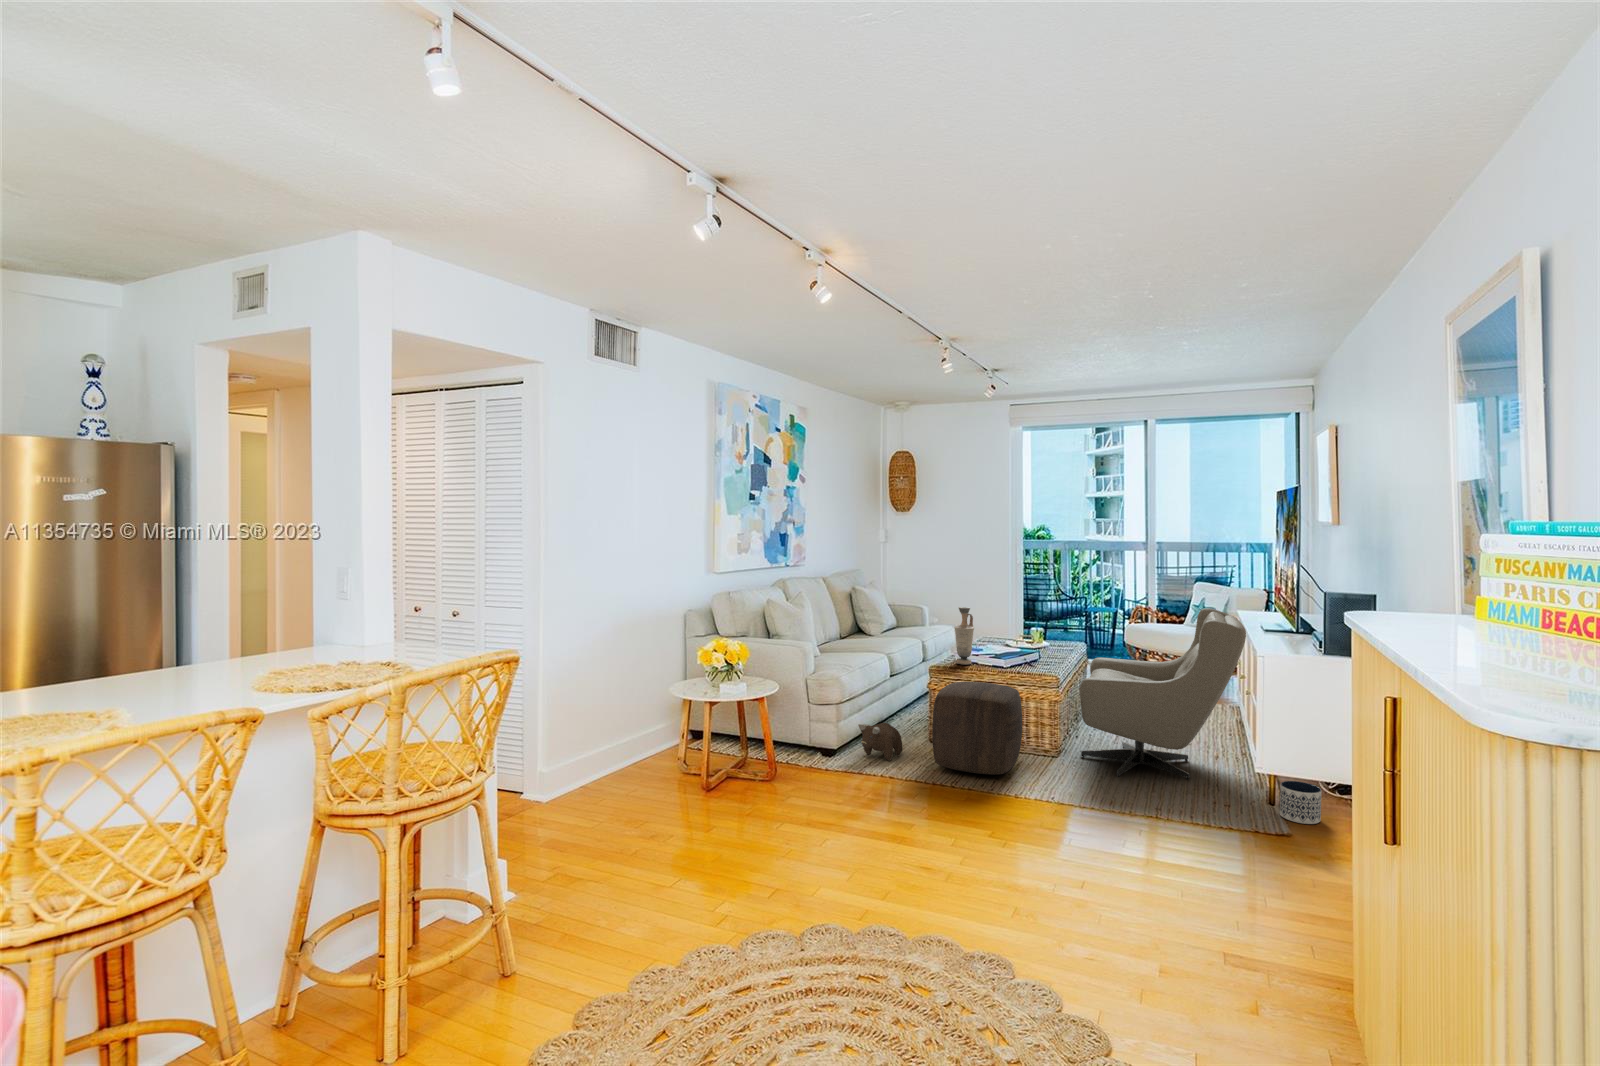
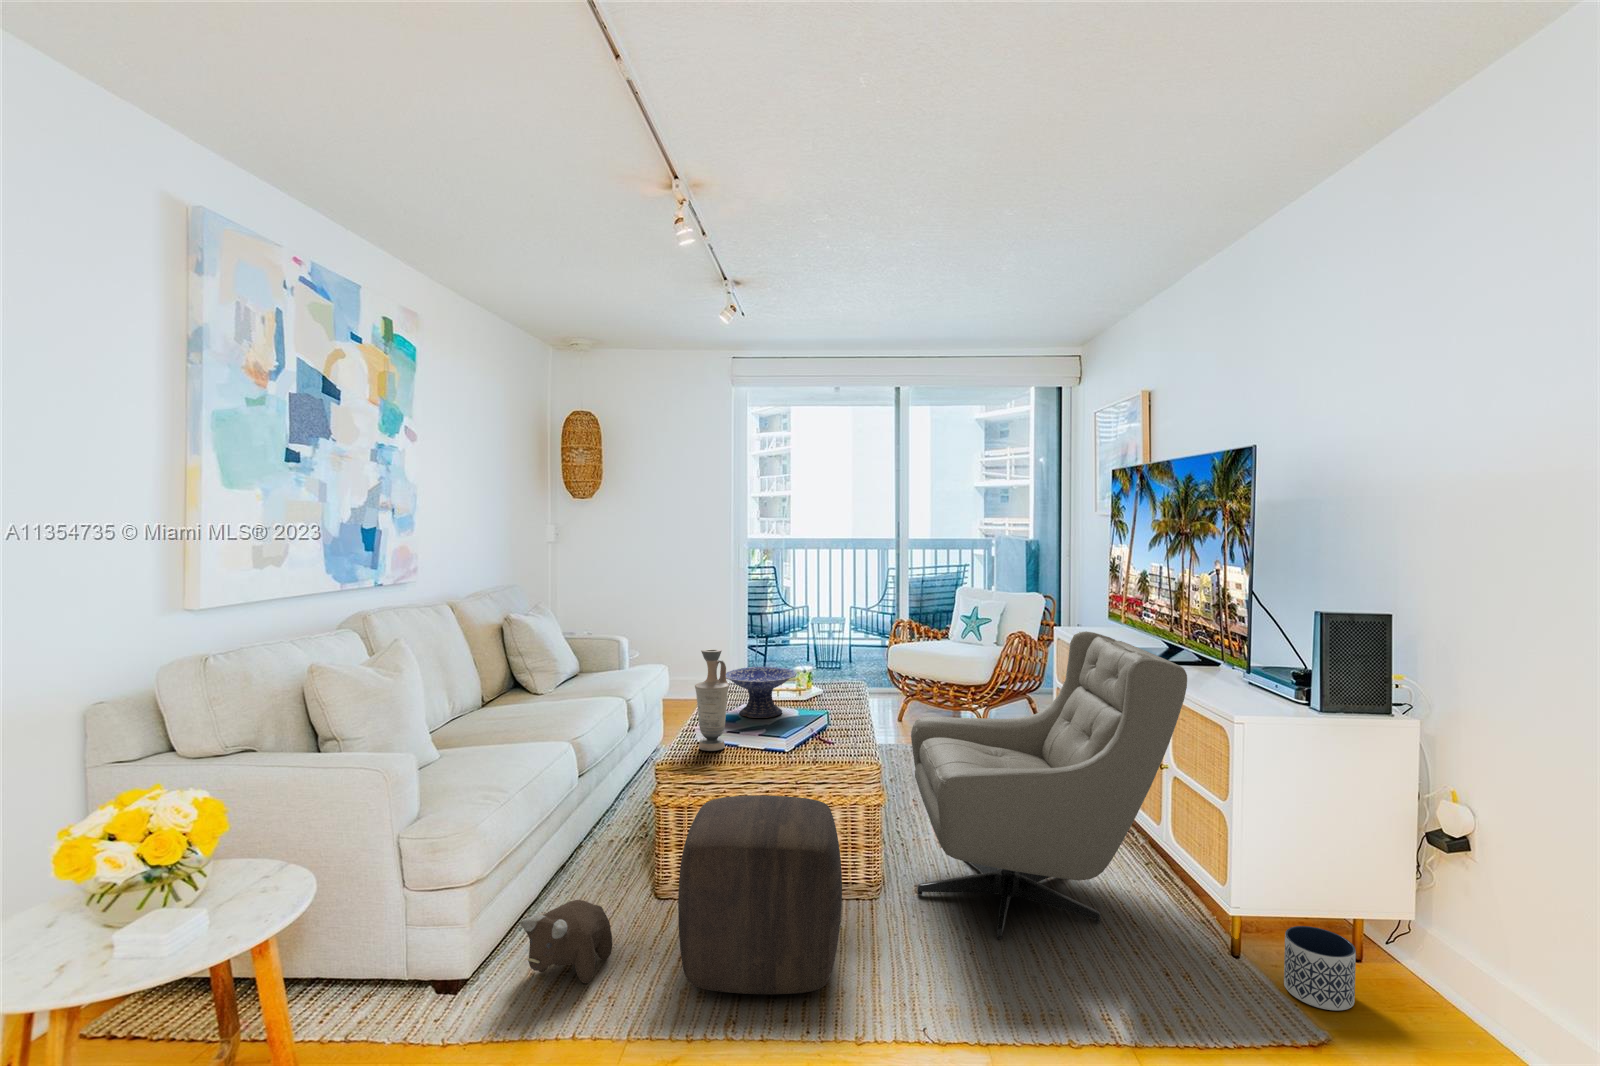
decorative bowl: none [978,624,1025,654] -> present [726,667,797,718]

